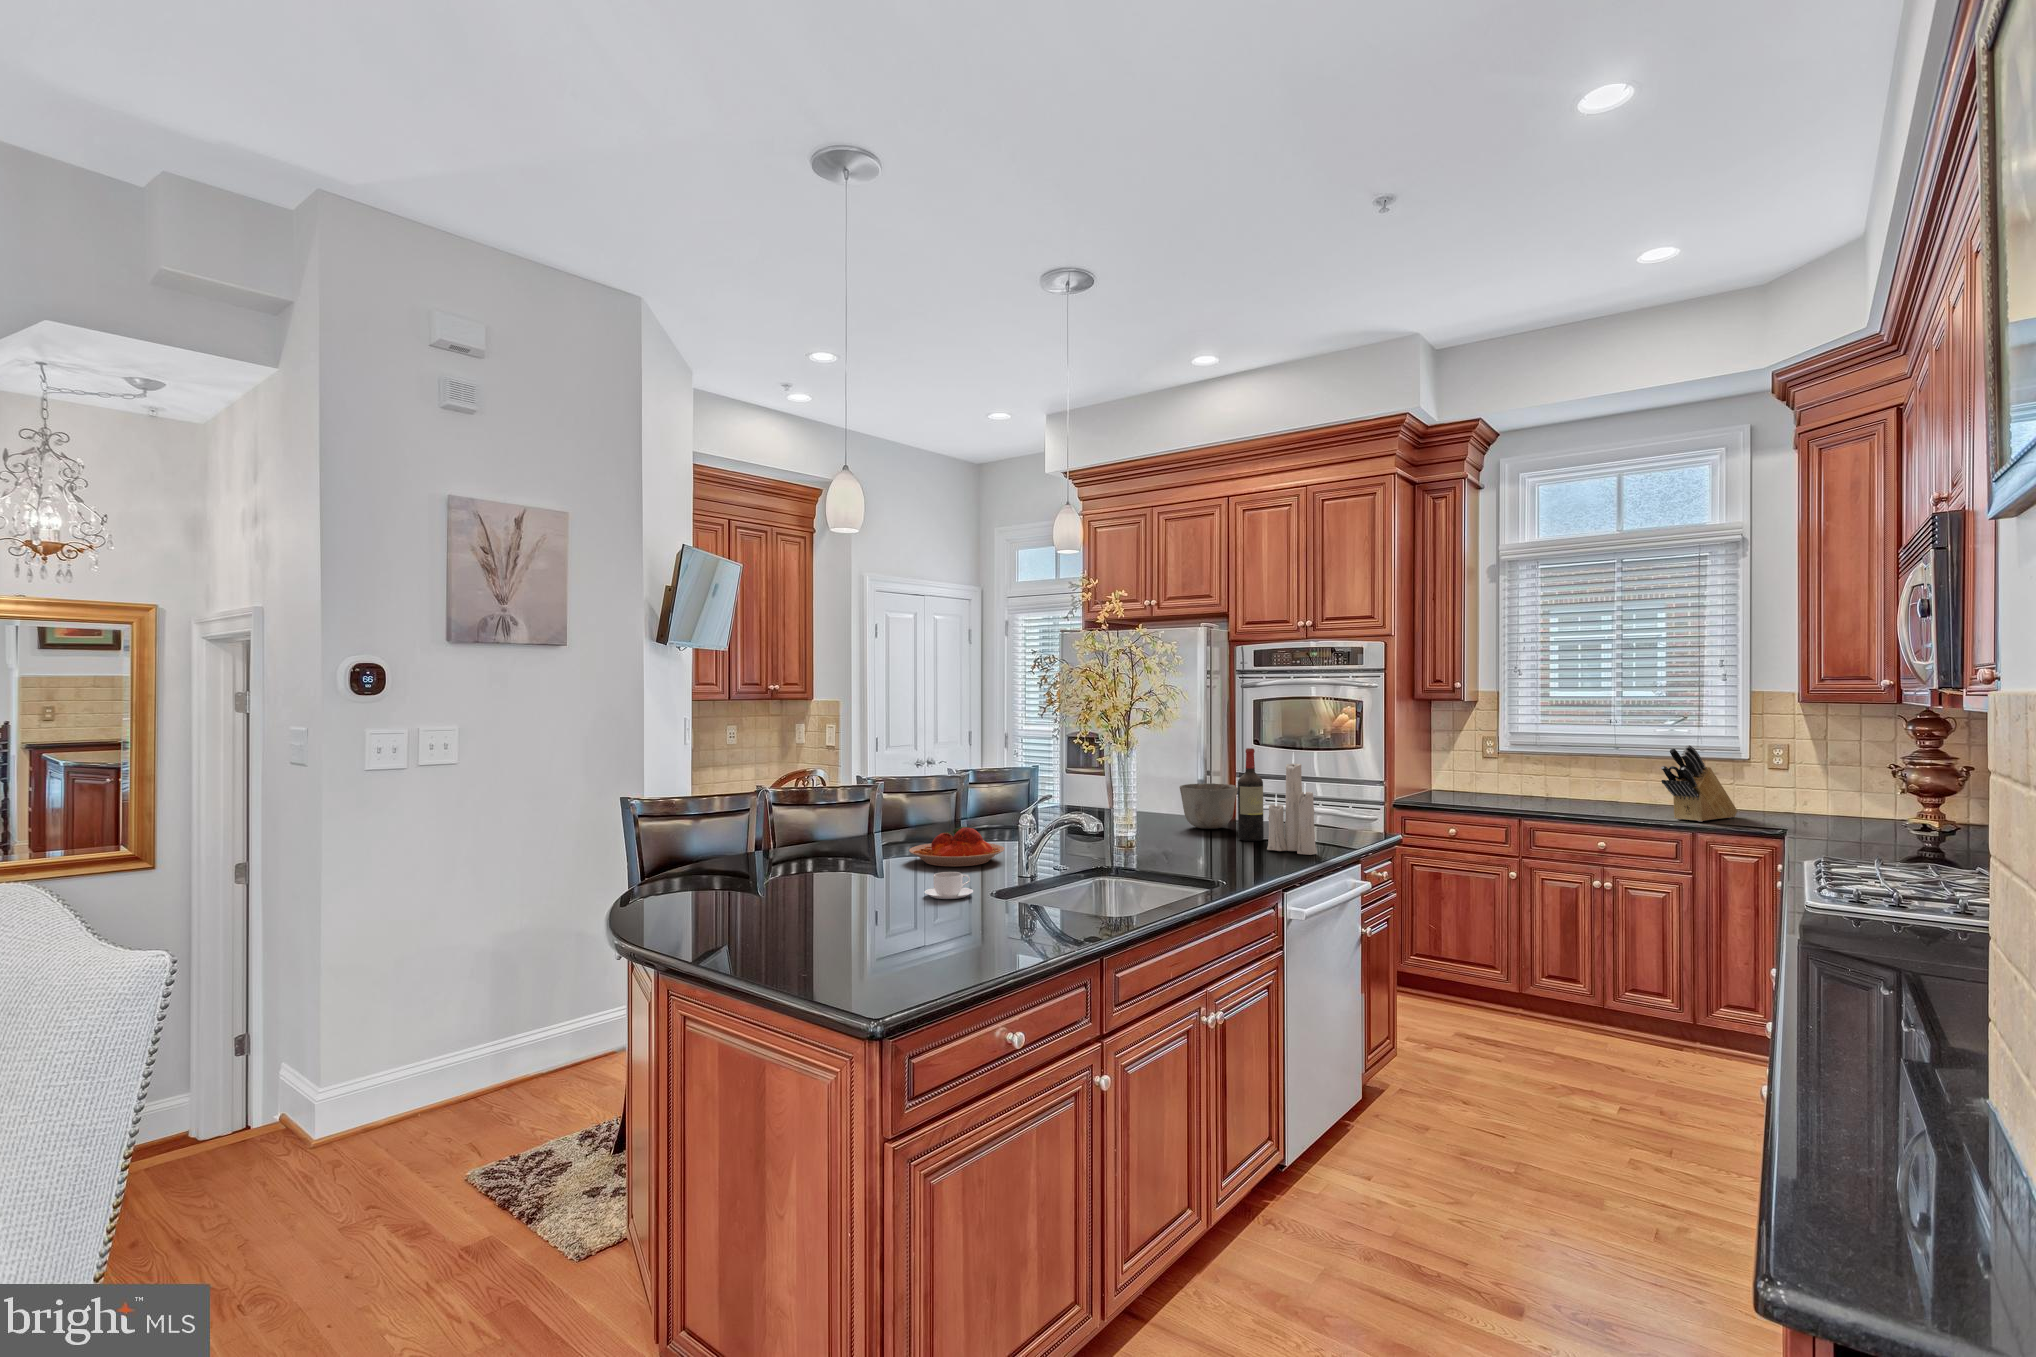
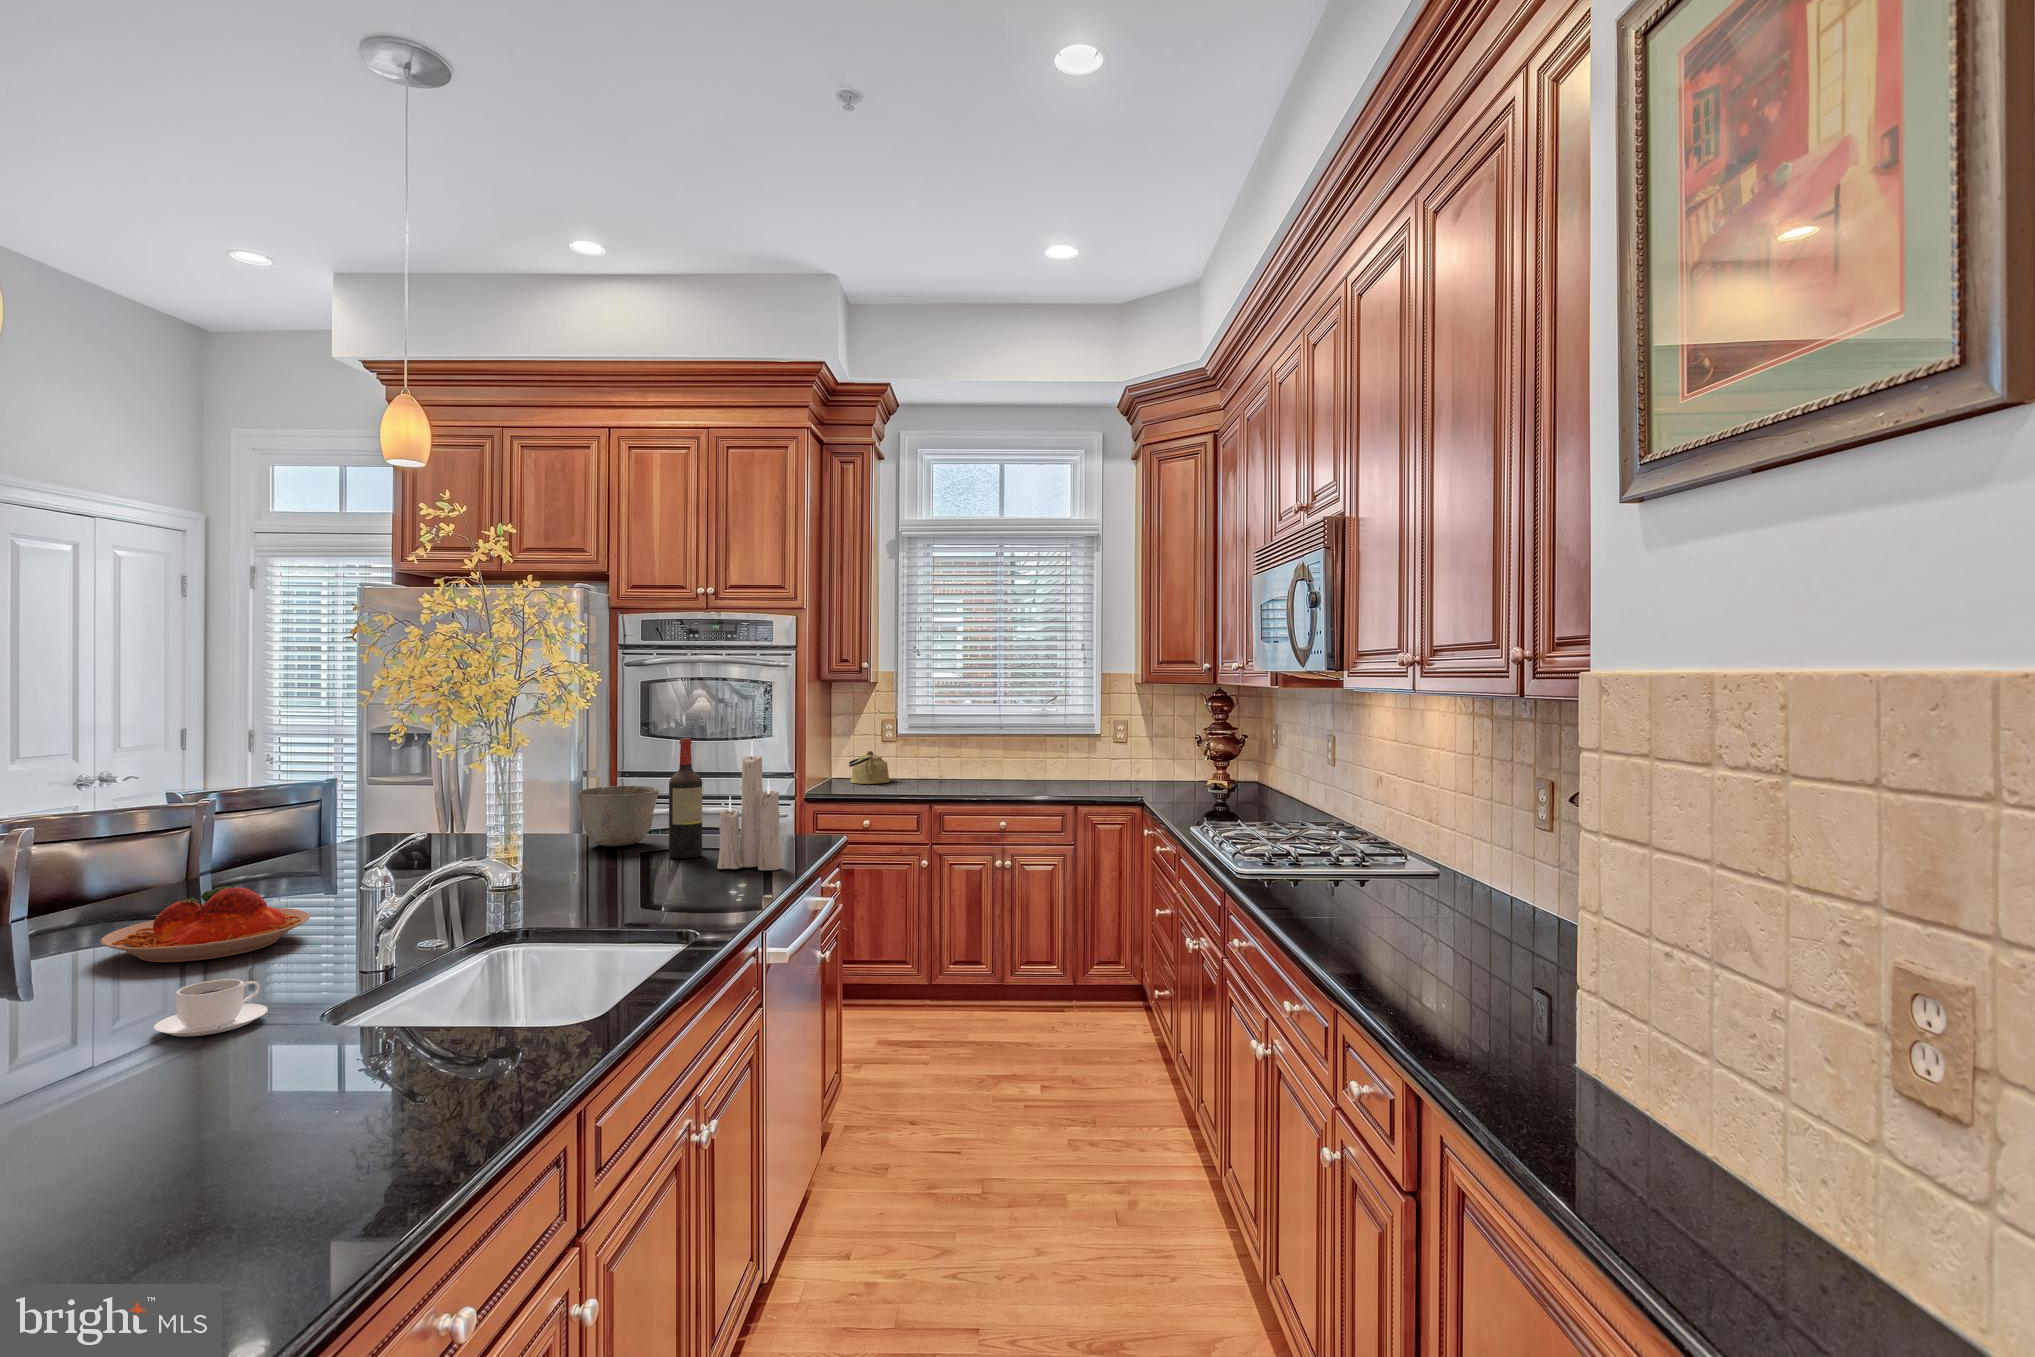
knife block: present [1661,745,1737,822] -> none [1053,723,1104,794]
kettle: none [1445,767,1489,798] -> present [849,751,890,784]

